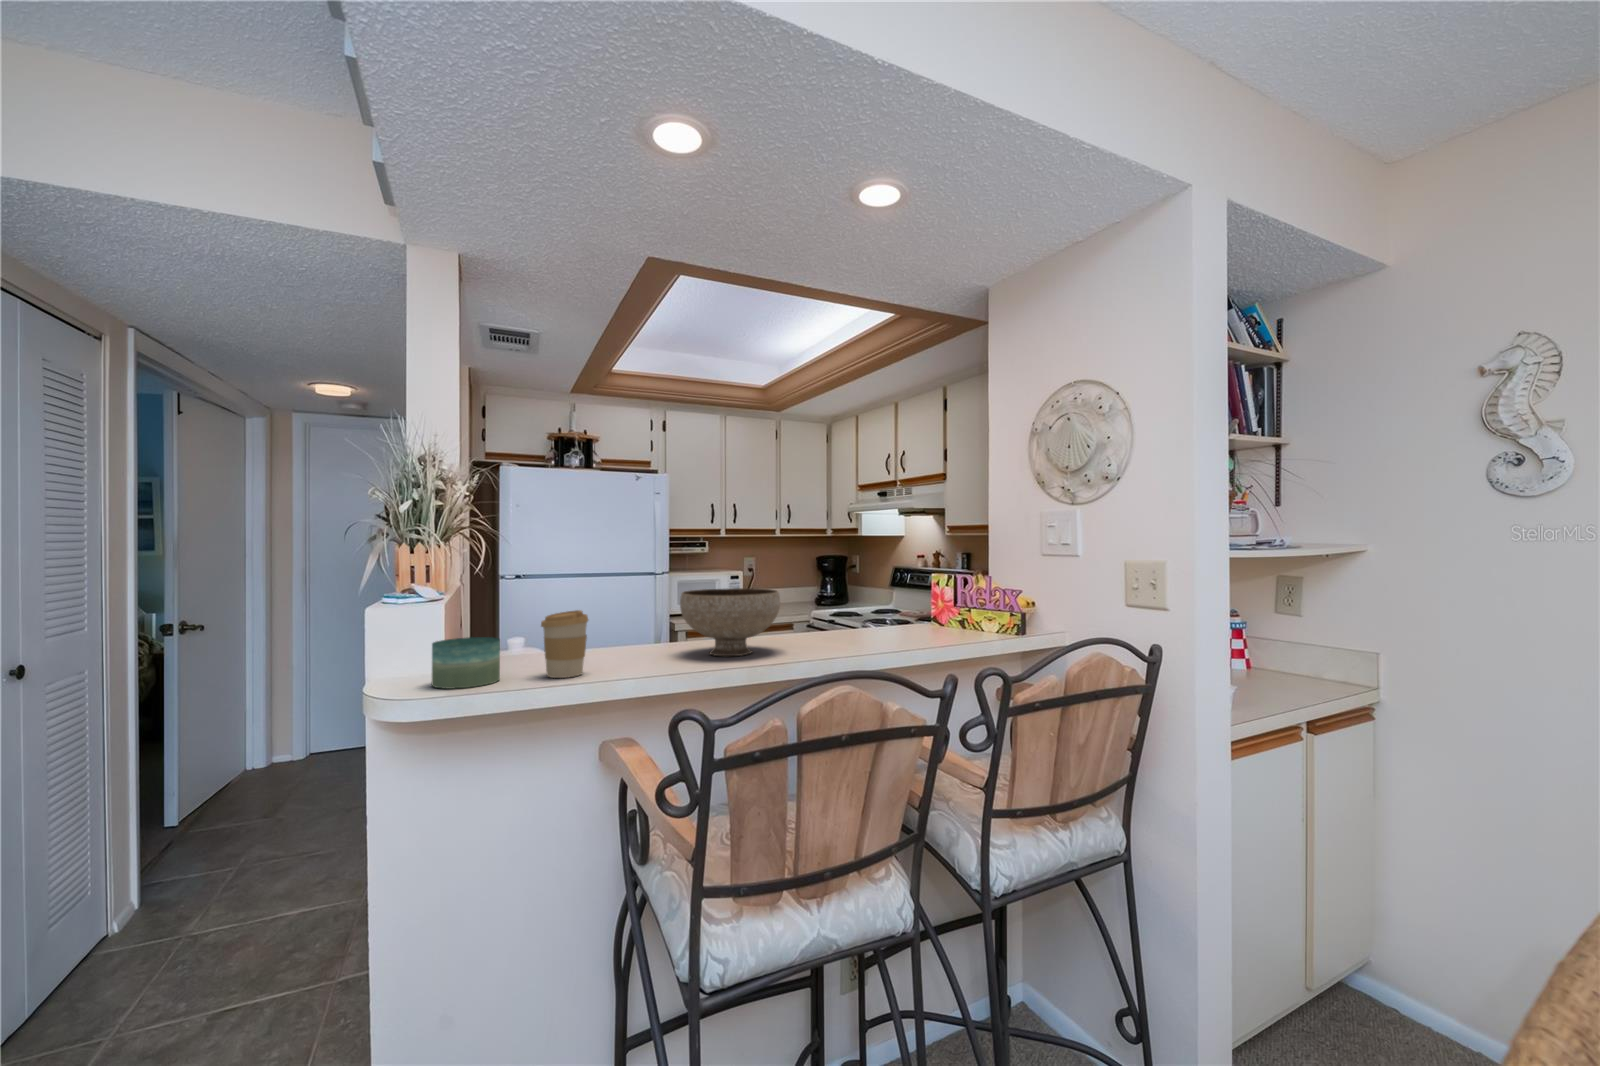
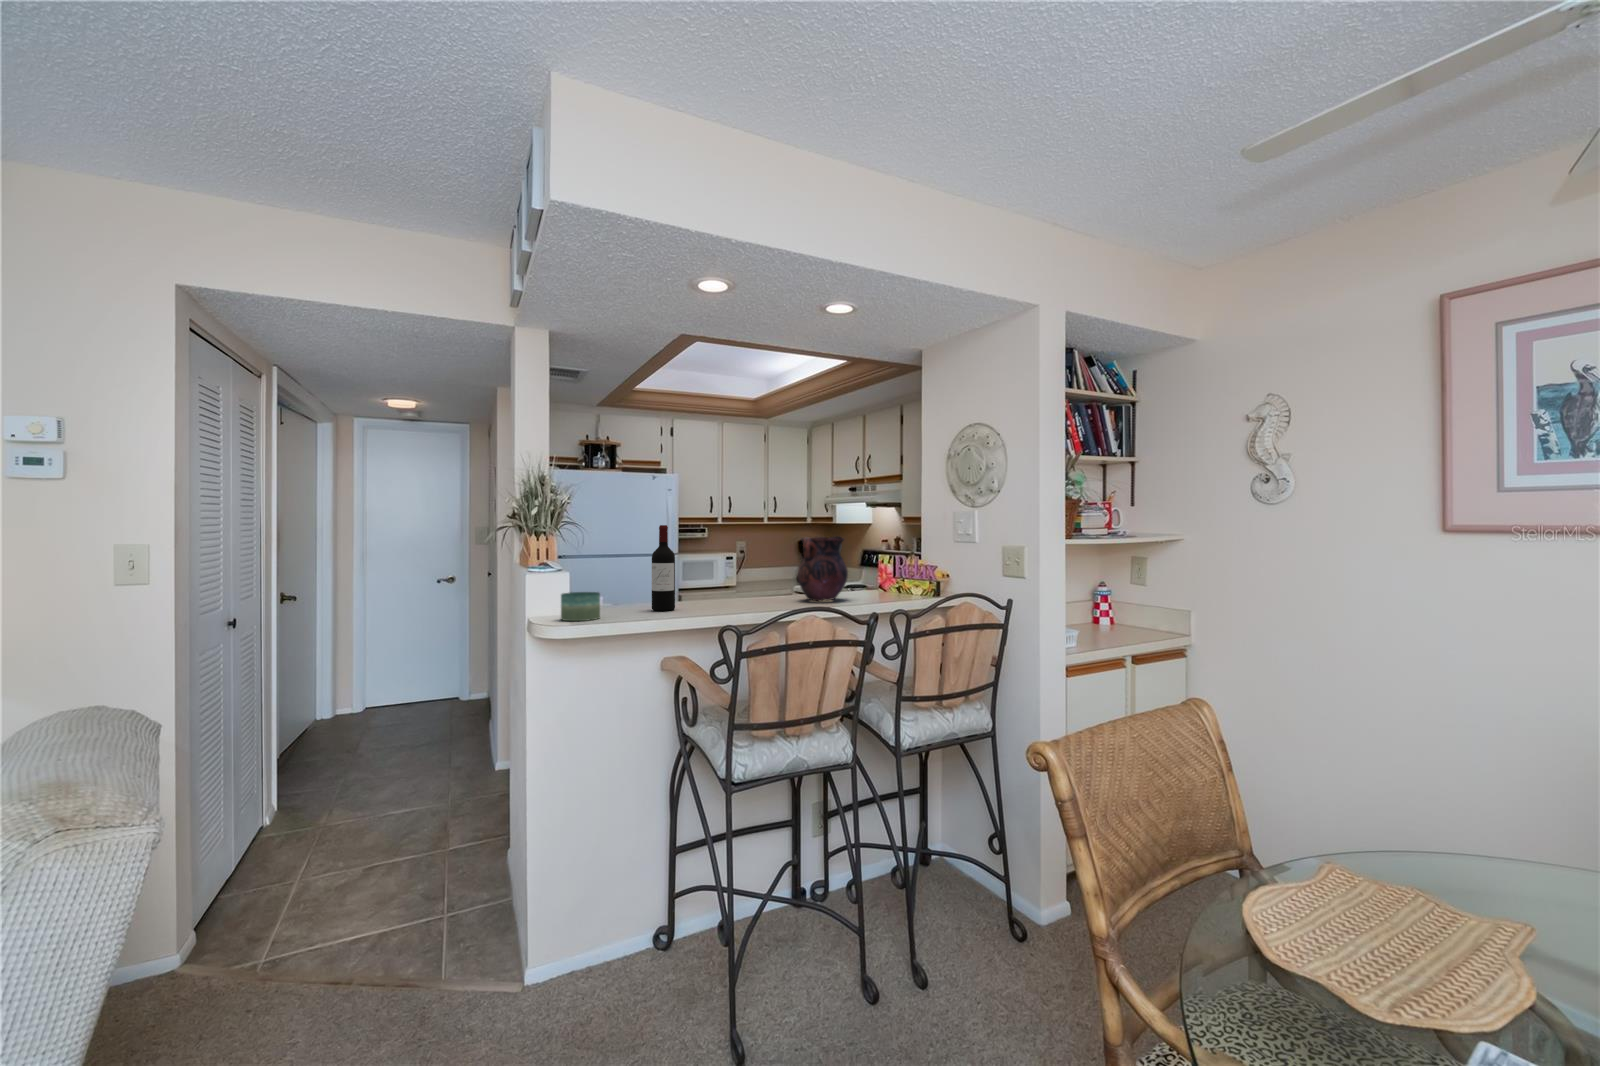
wine bottle: none [593,531,630,664] -> present [652,525,675,611]
vase: none [818,548,893,645] -> present [797,536,848,601]
bowl: present [680,588,780,656] -> none [706,563,772,607]
coffee cup: present [541,610,588,678] -> none [624,576,653,617]

